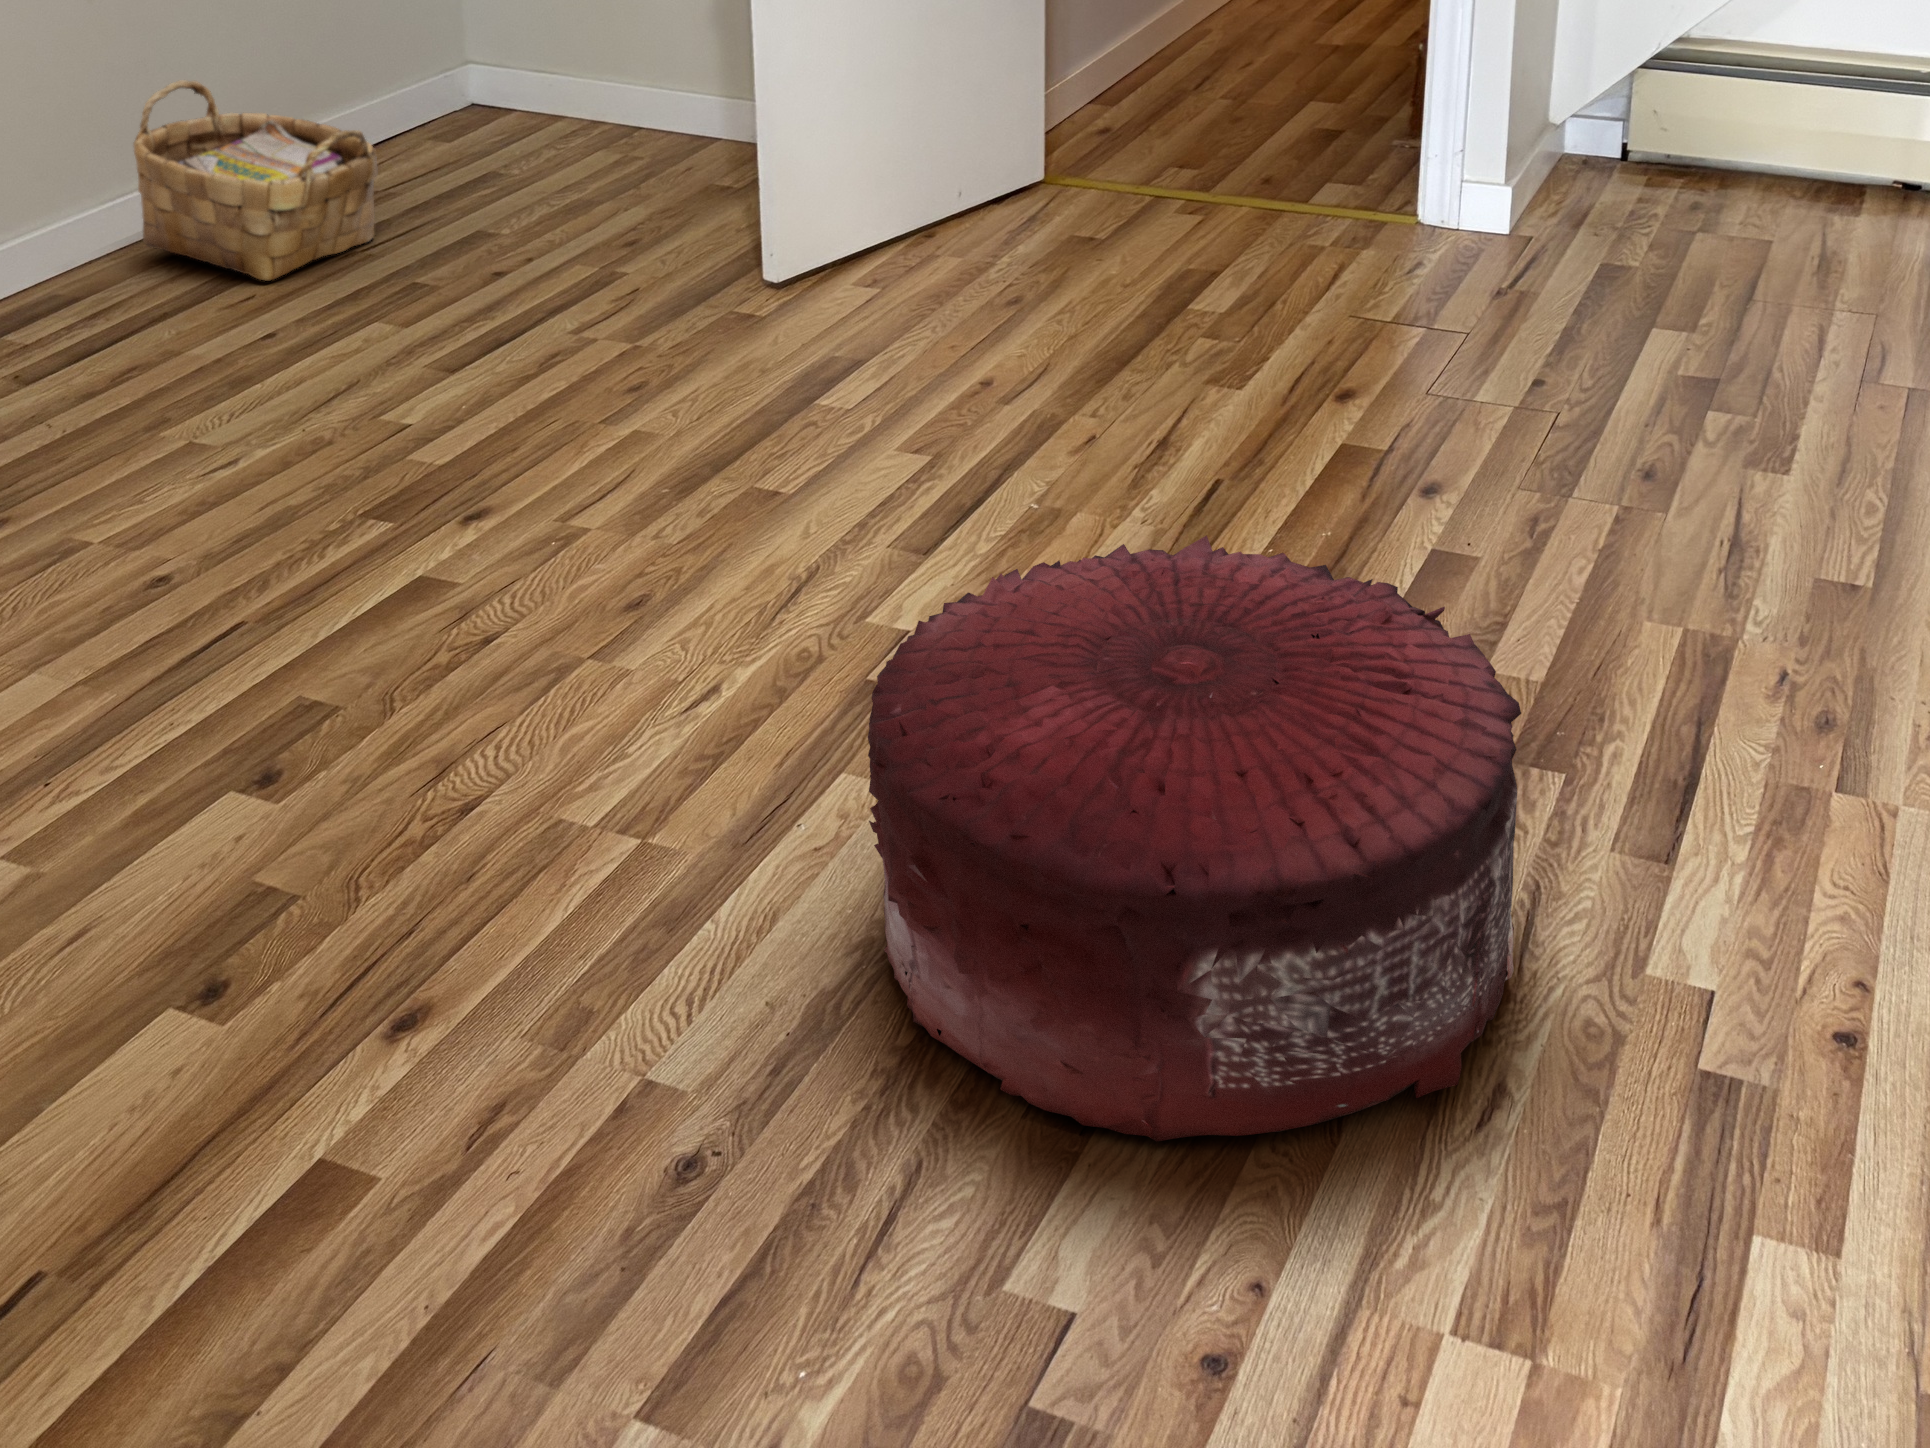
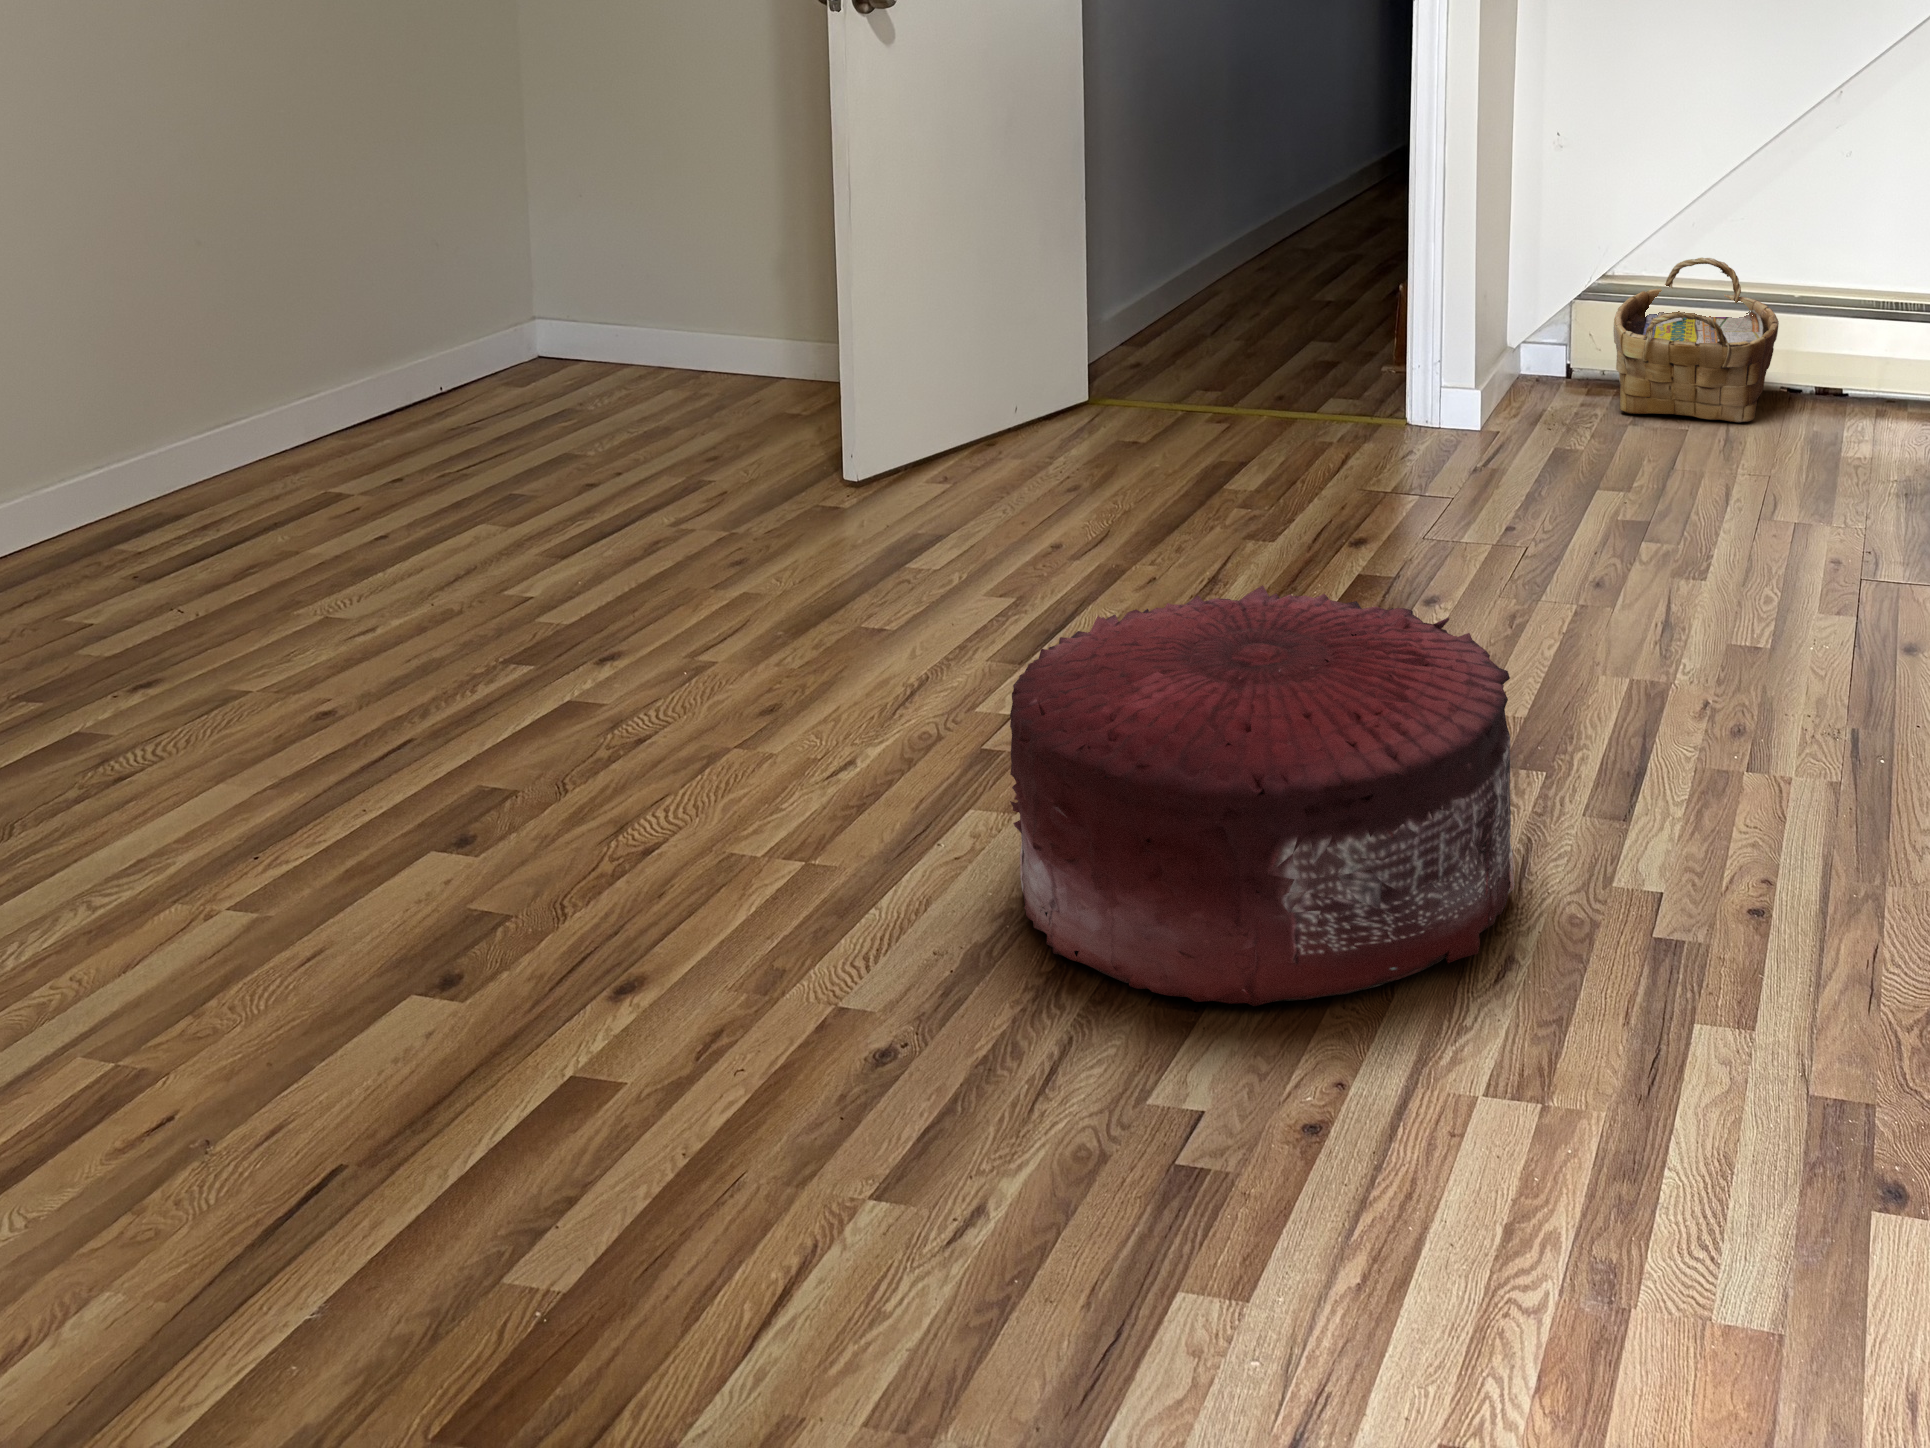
woven basket: present [134,80,377,281] -> present [1613,258,1779,422]

